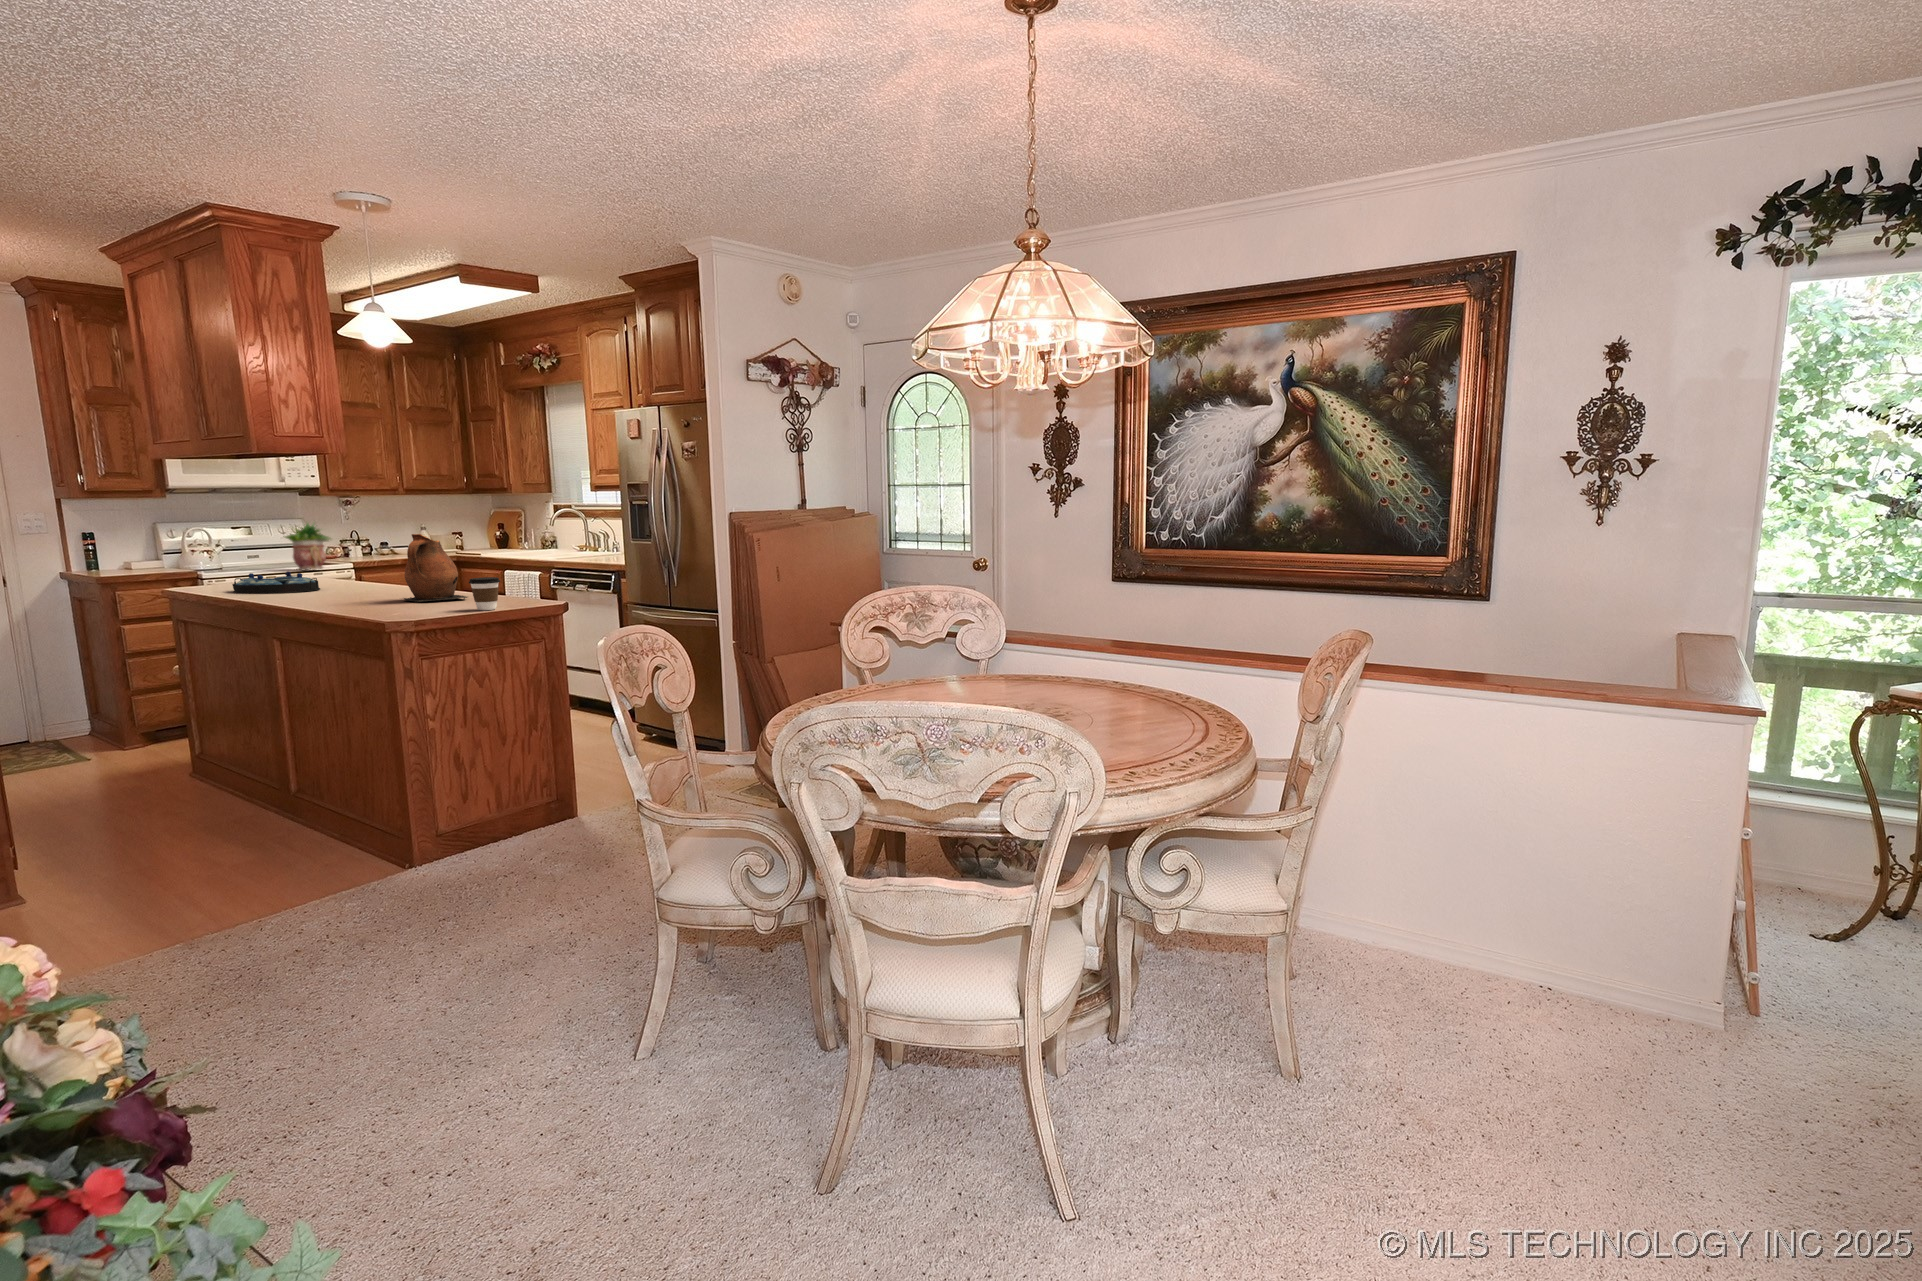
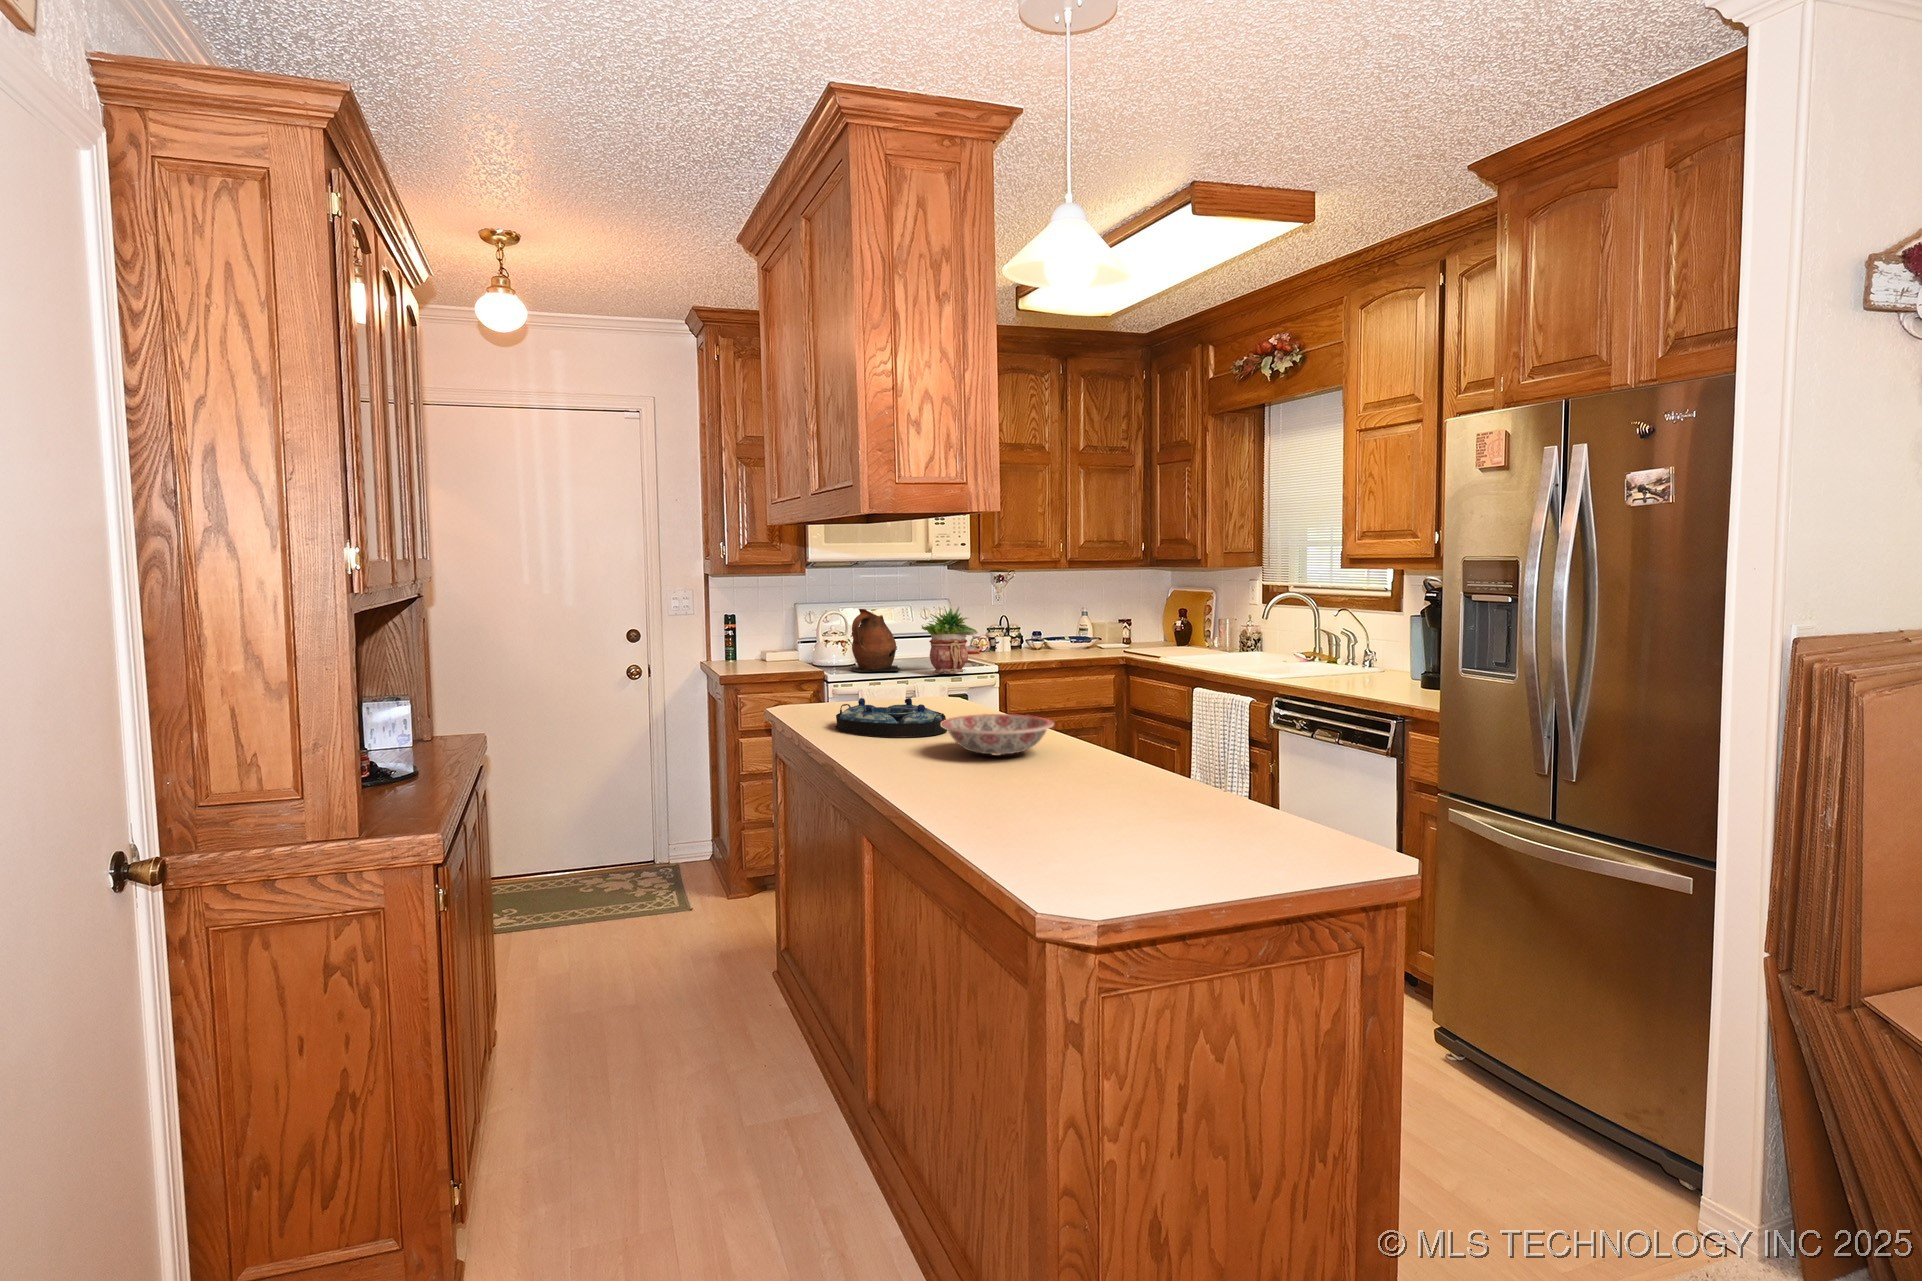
ceramic pitcher: present [404,534,467,602] -> present [851,609,901,672]
ceramic bowl: none [317,573,394,594] -> present [940,714,1054,755]
coffee cup: present [469,577,500,610] -> none [1217,789,1287,875]

